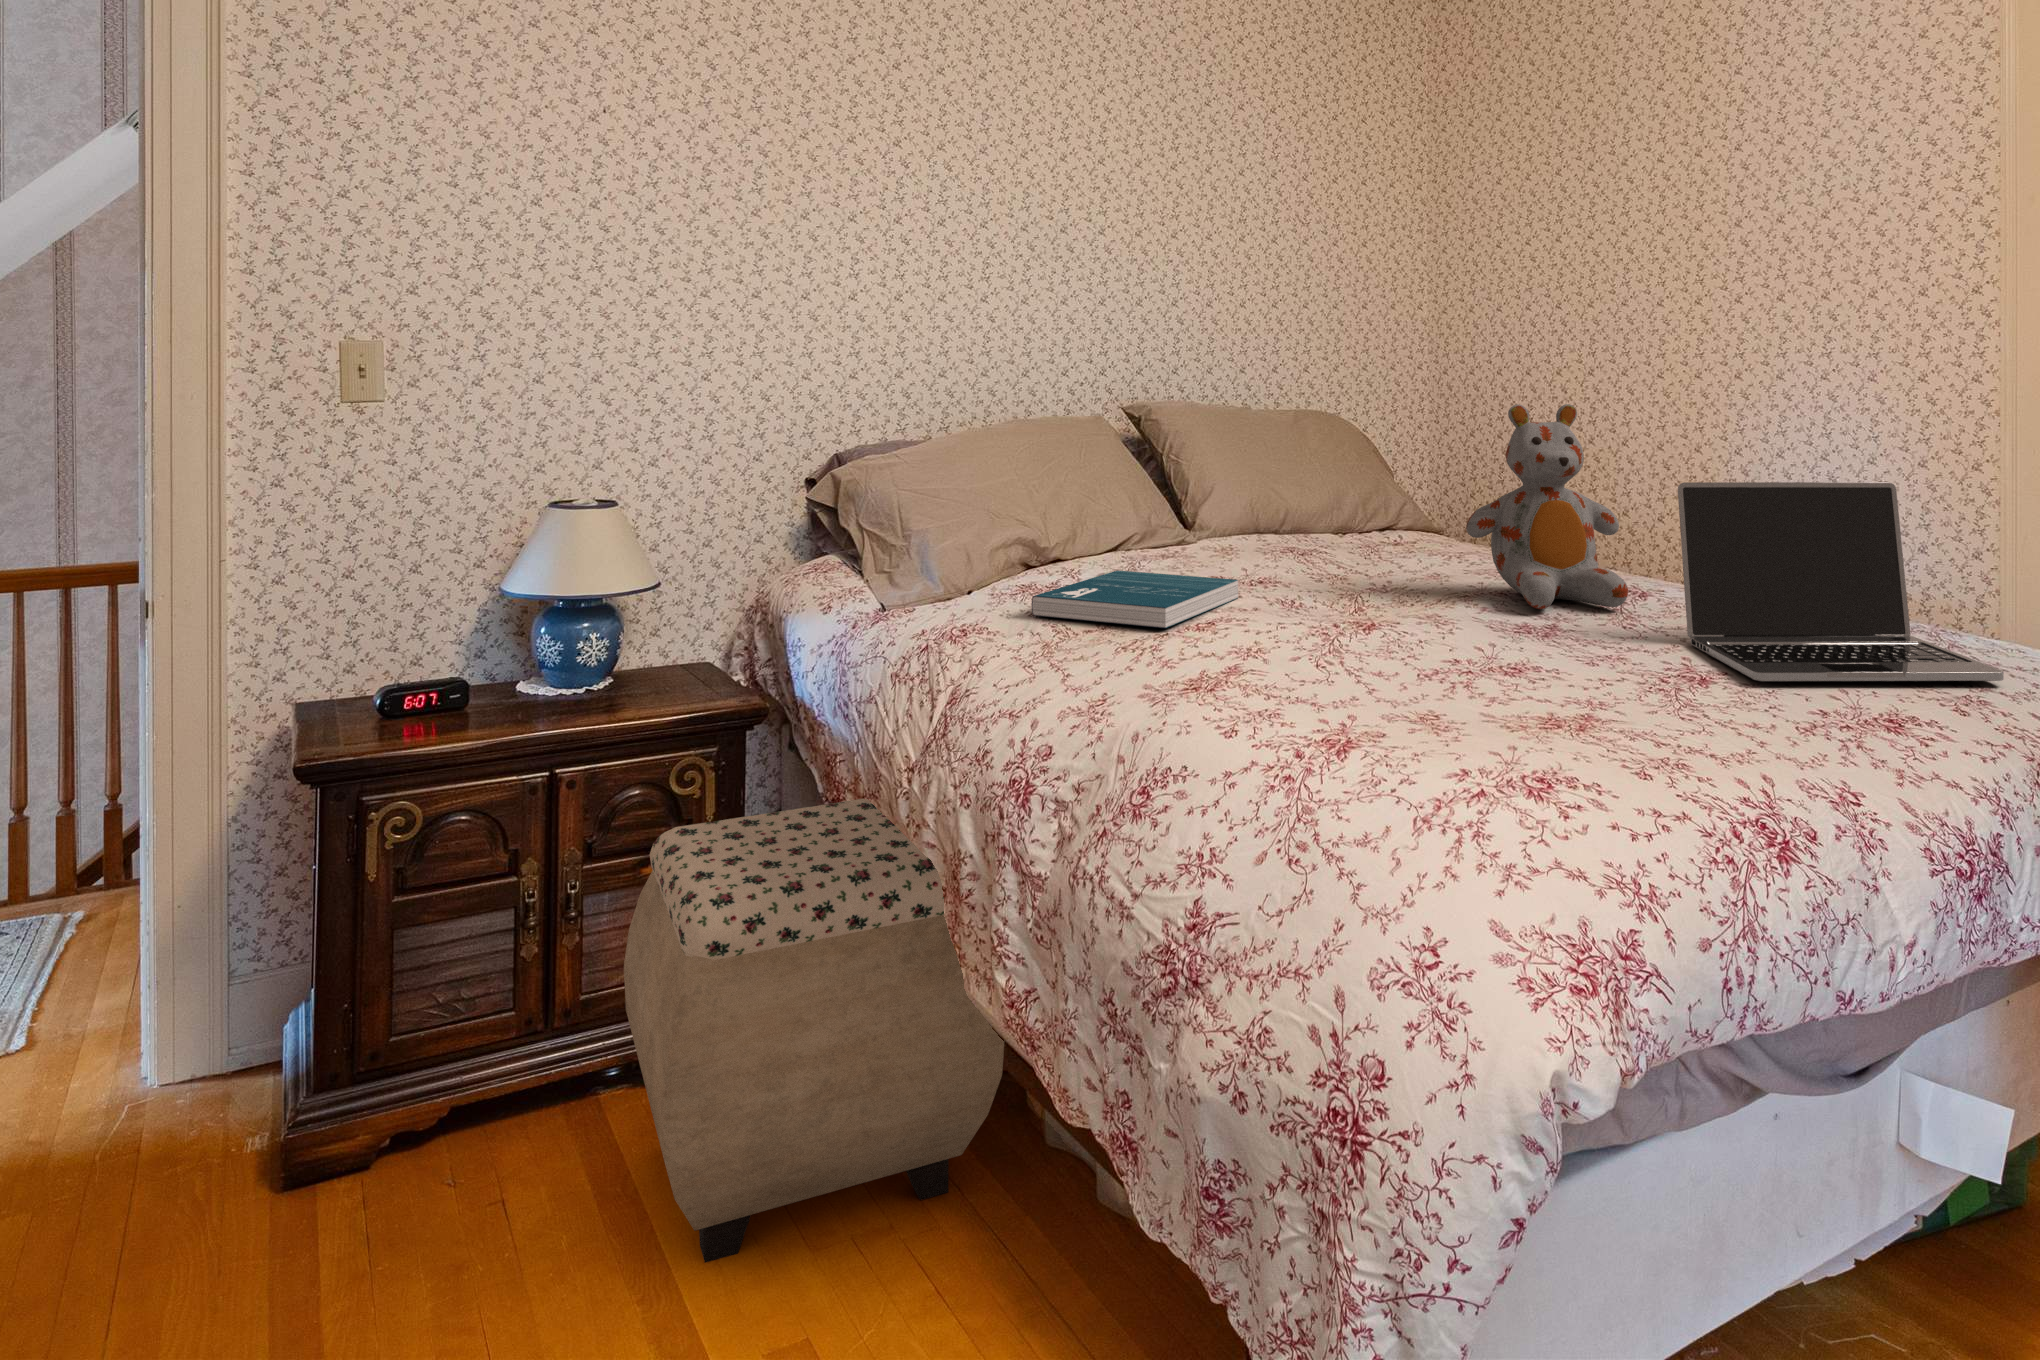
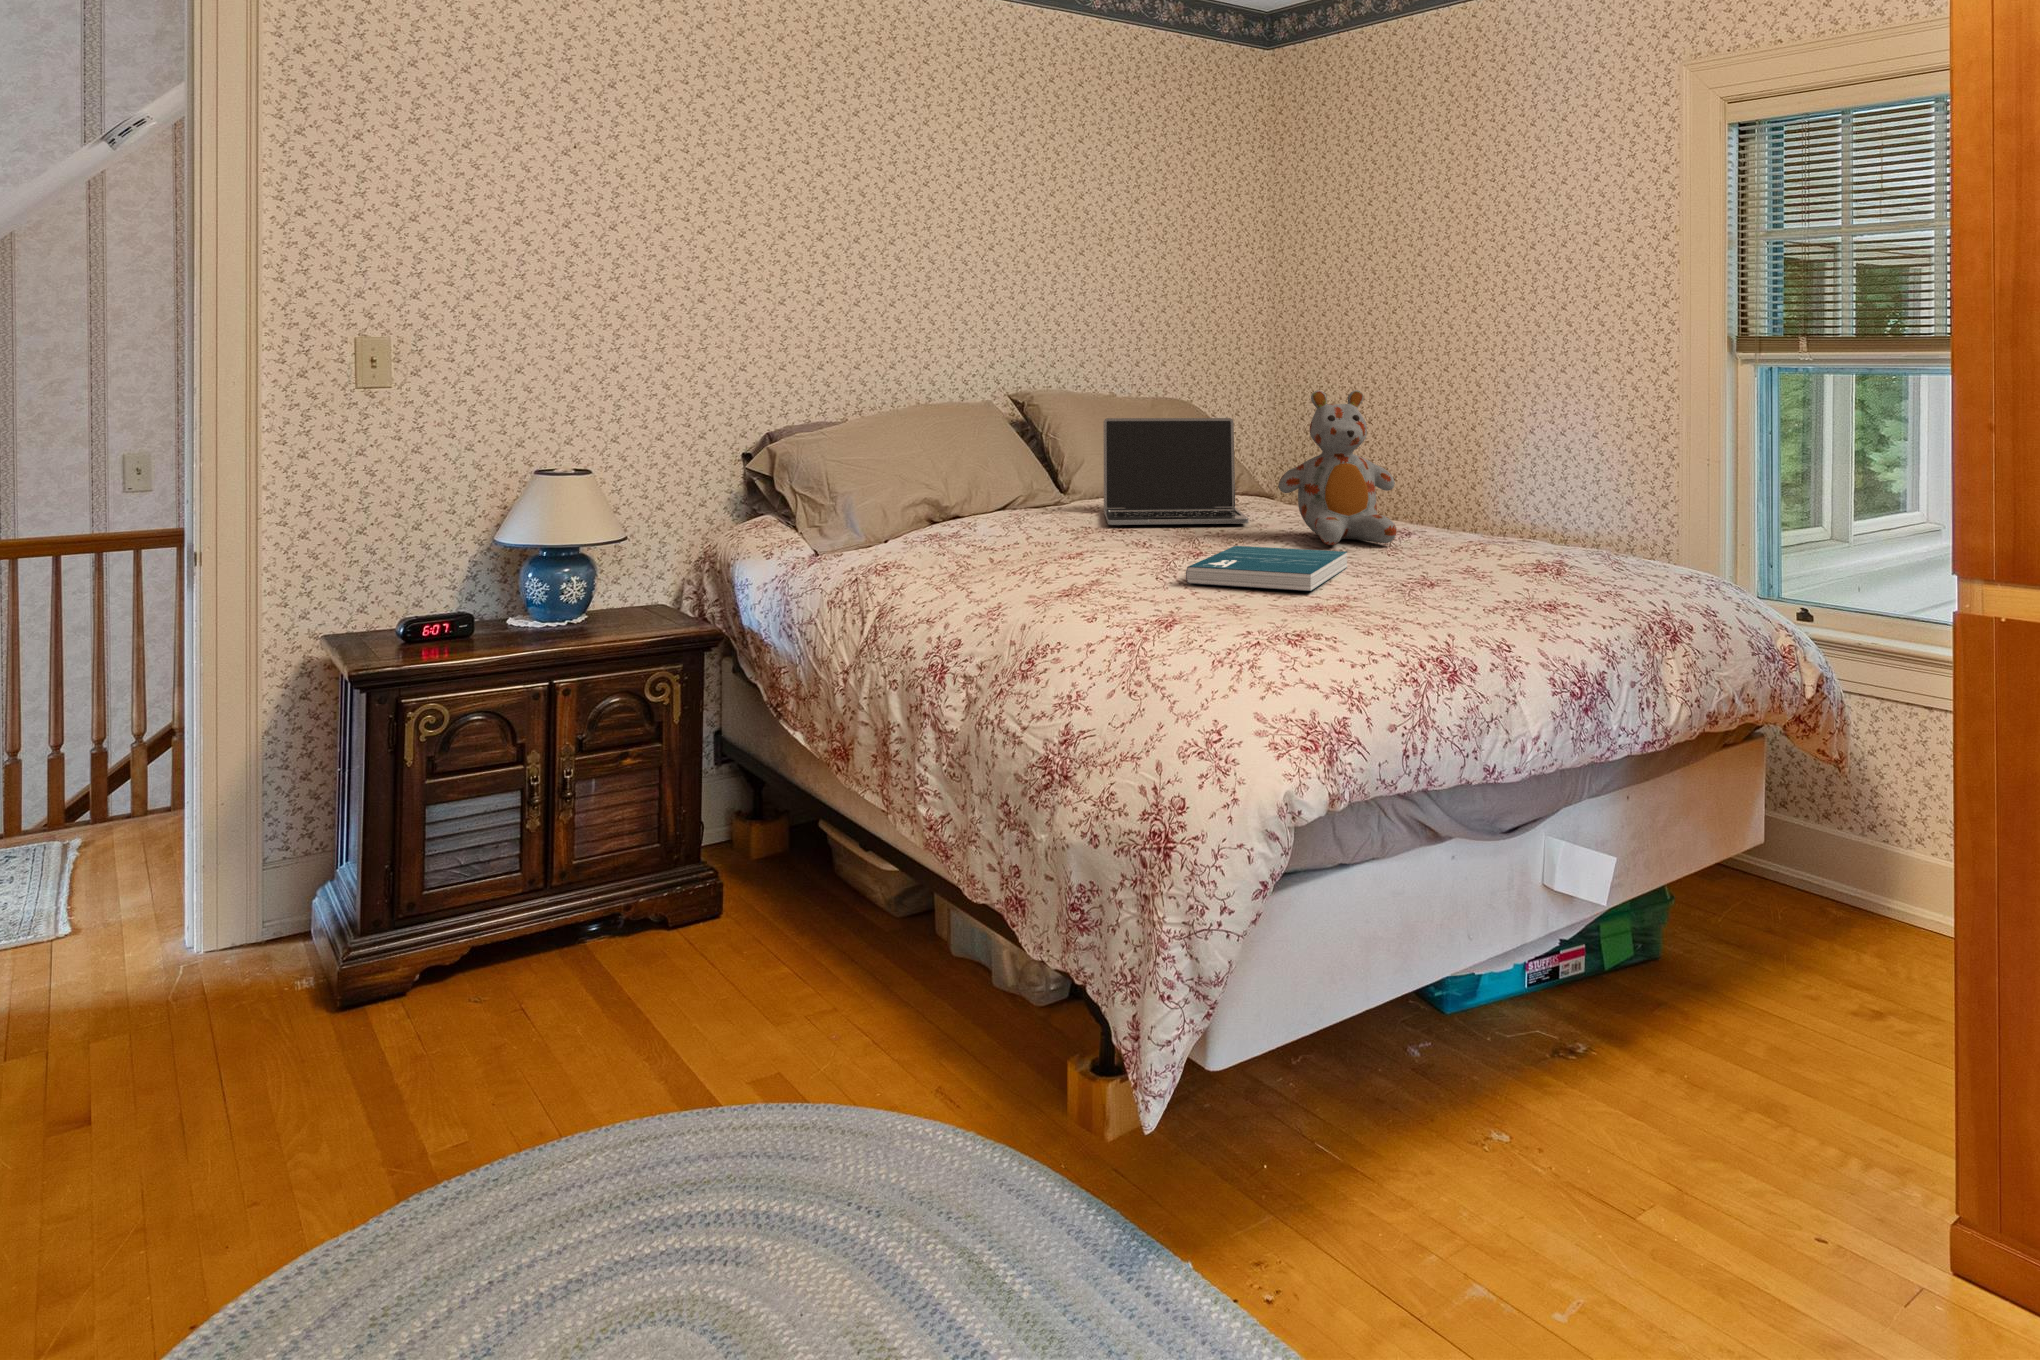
laptop: present [1678,482,2004,681] -> present [1104,418,1249,525]
book: present [1032,570,1238,628] -> present [1186,546,1347,591]
ottoman: present [624,799,1004,1263] -> none [612,700,922,1037]

